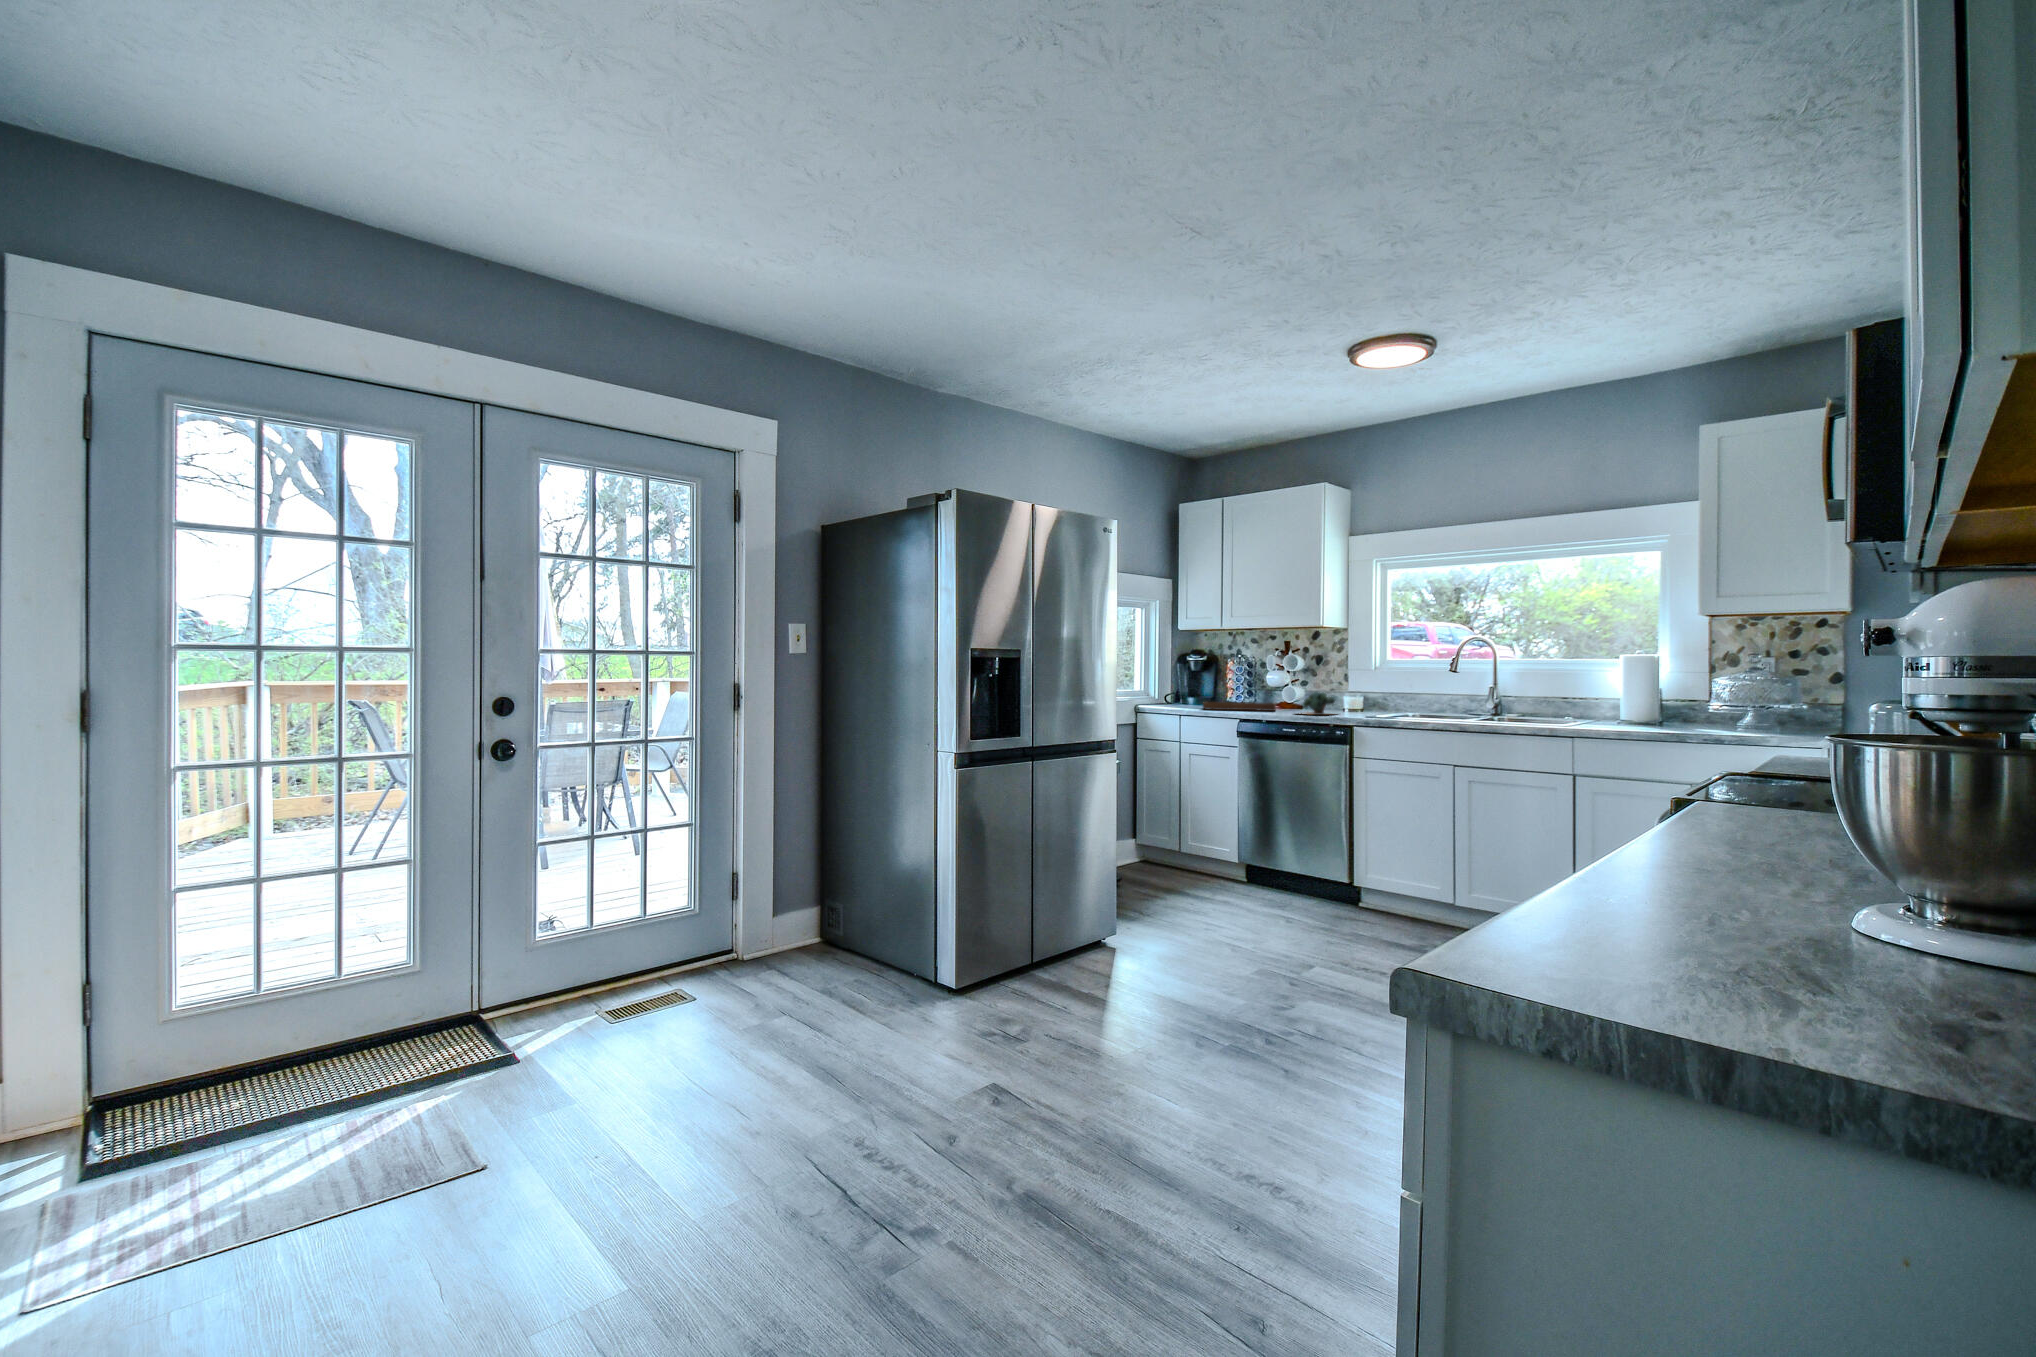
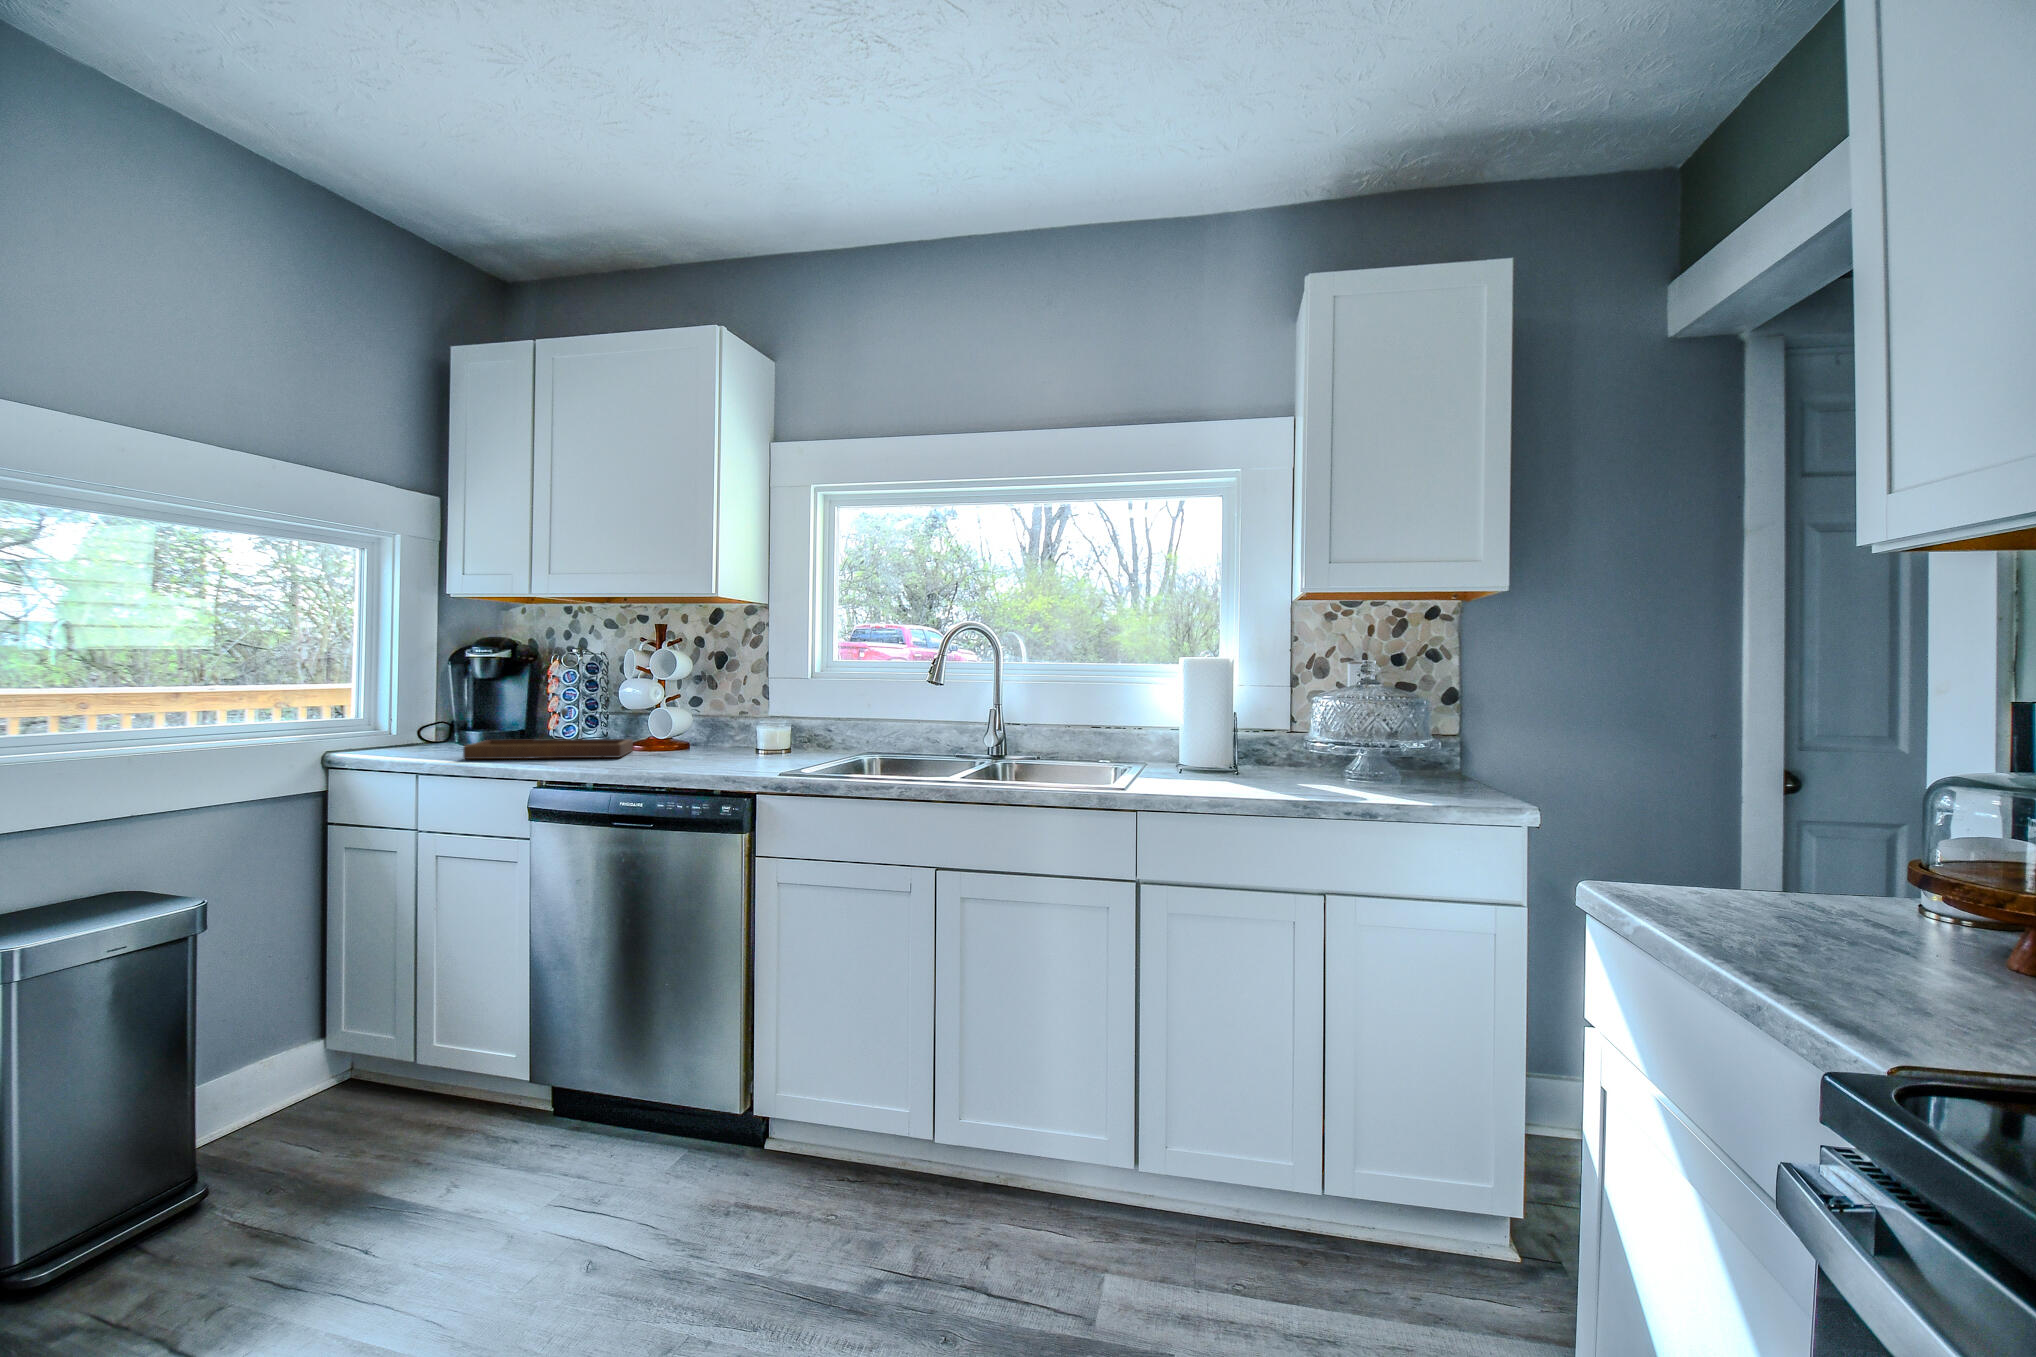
succulent plant: present [1303,692,1335,715] -> none [641,721,743,769]

